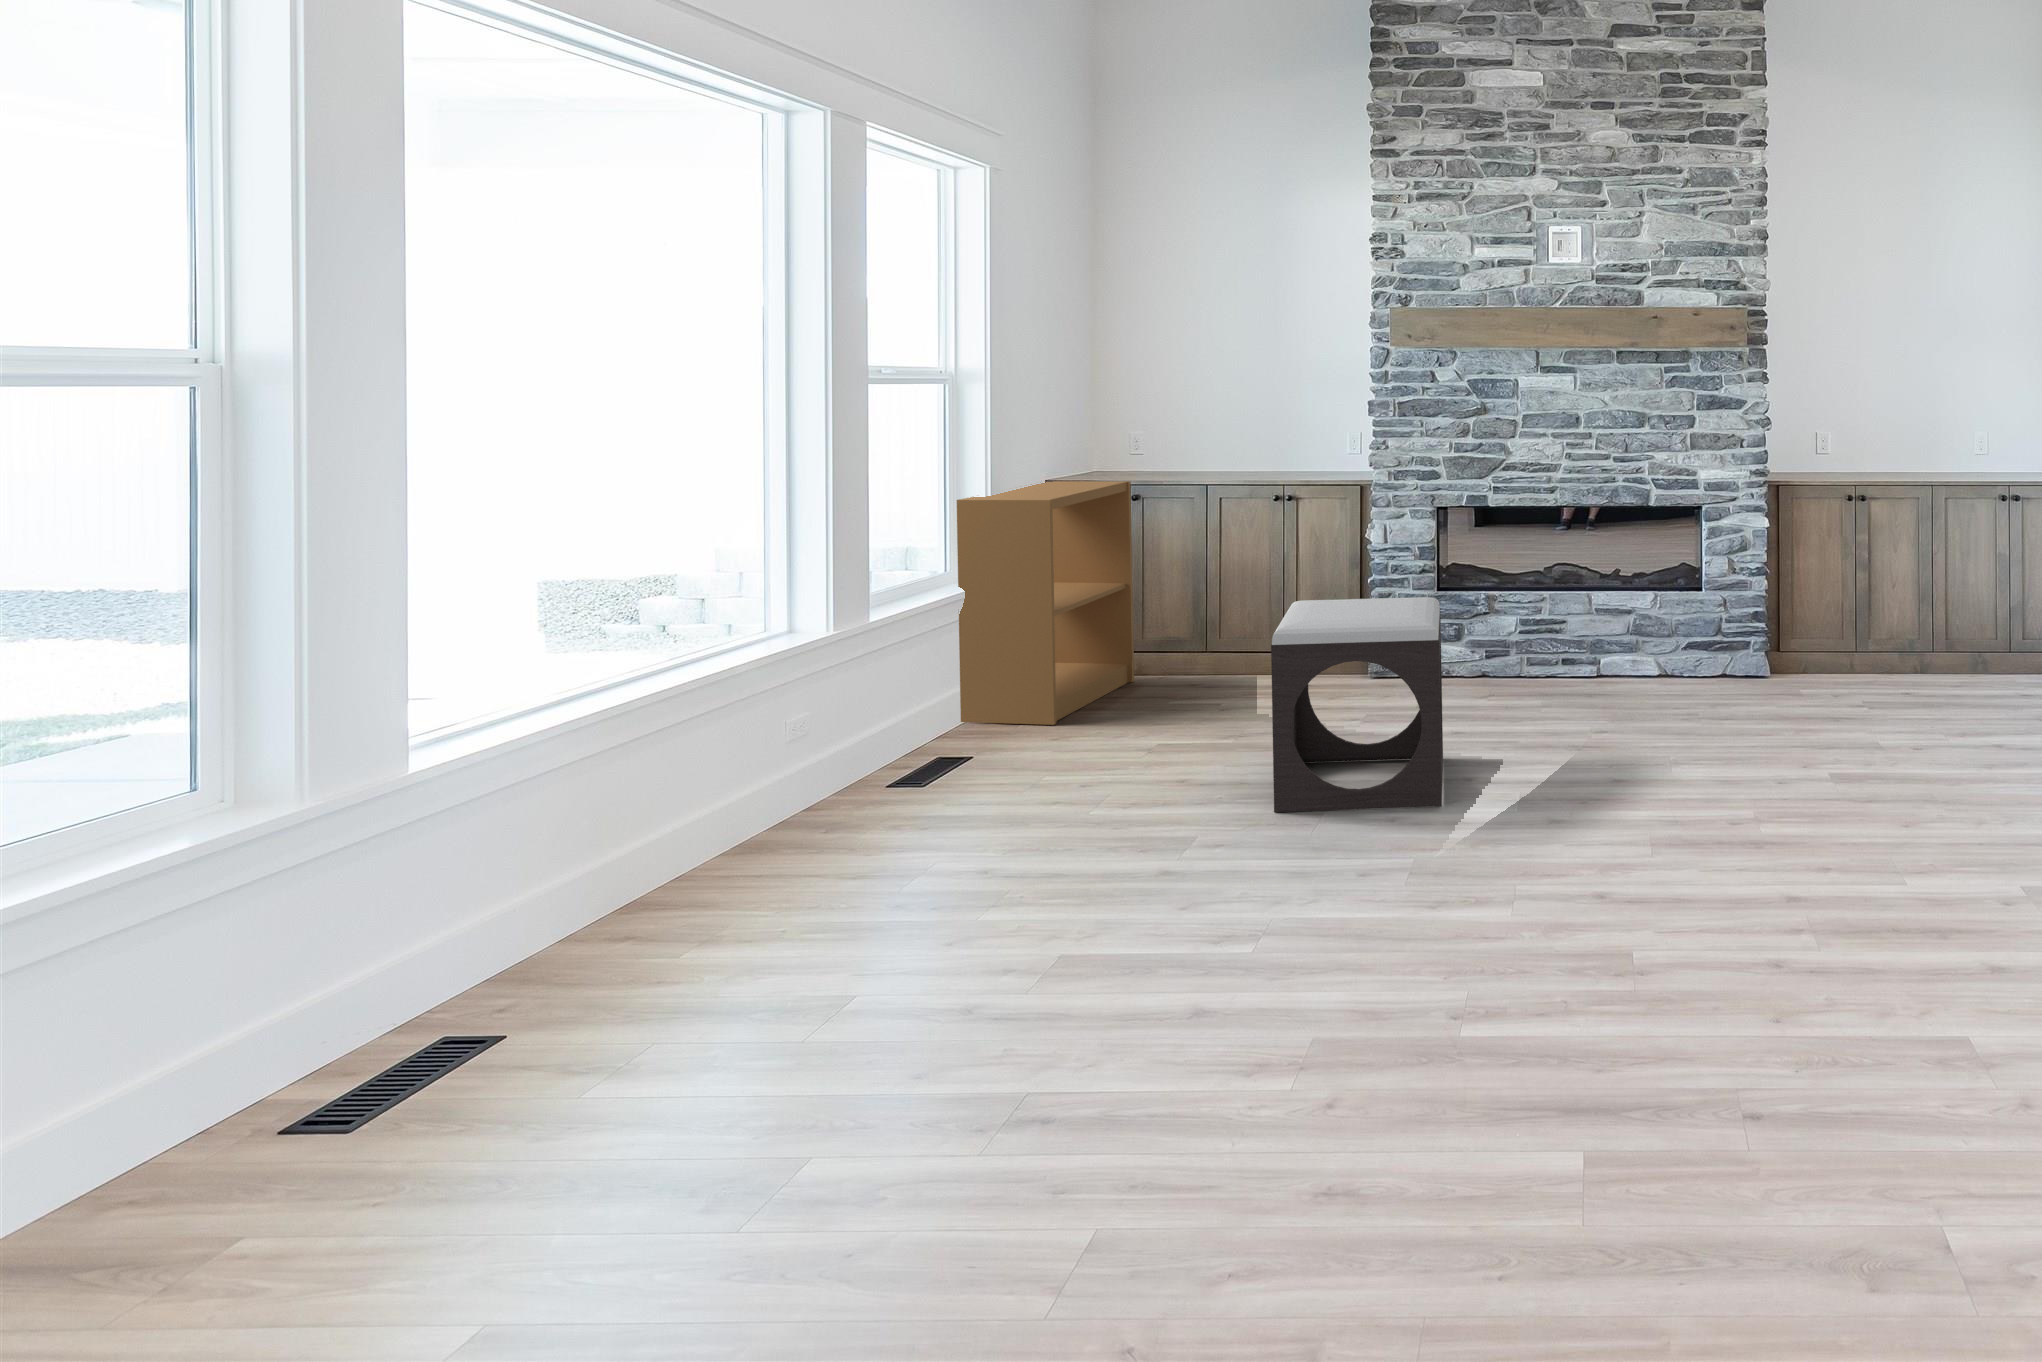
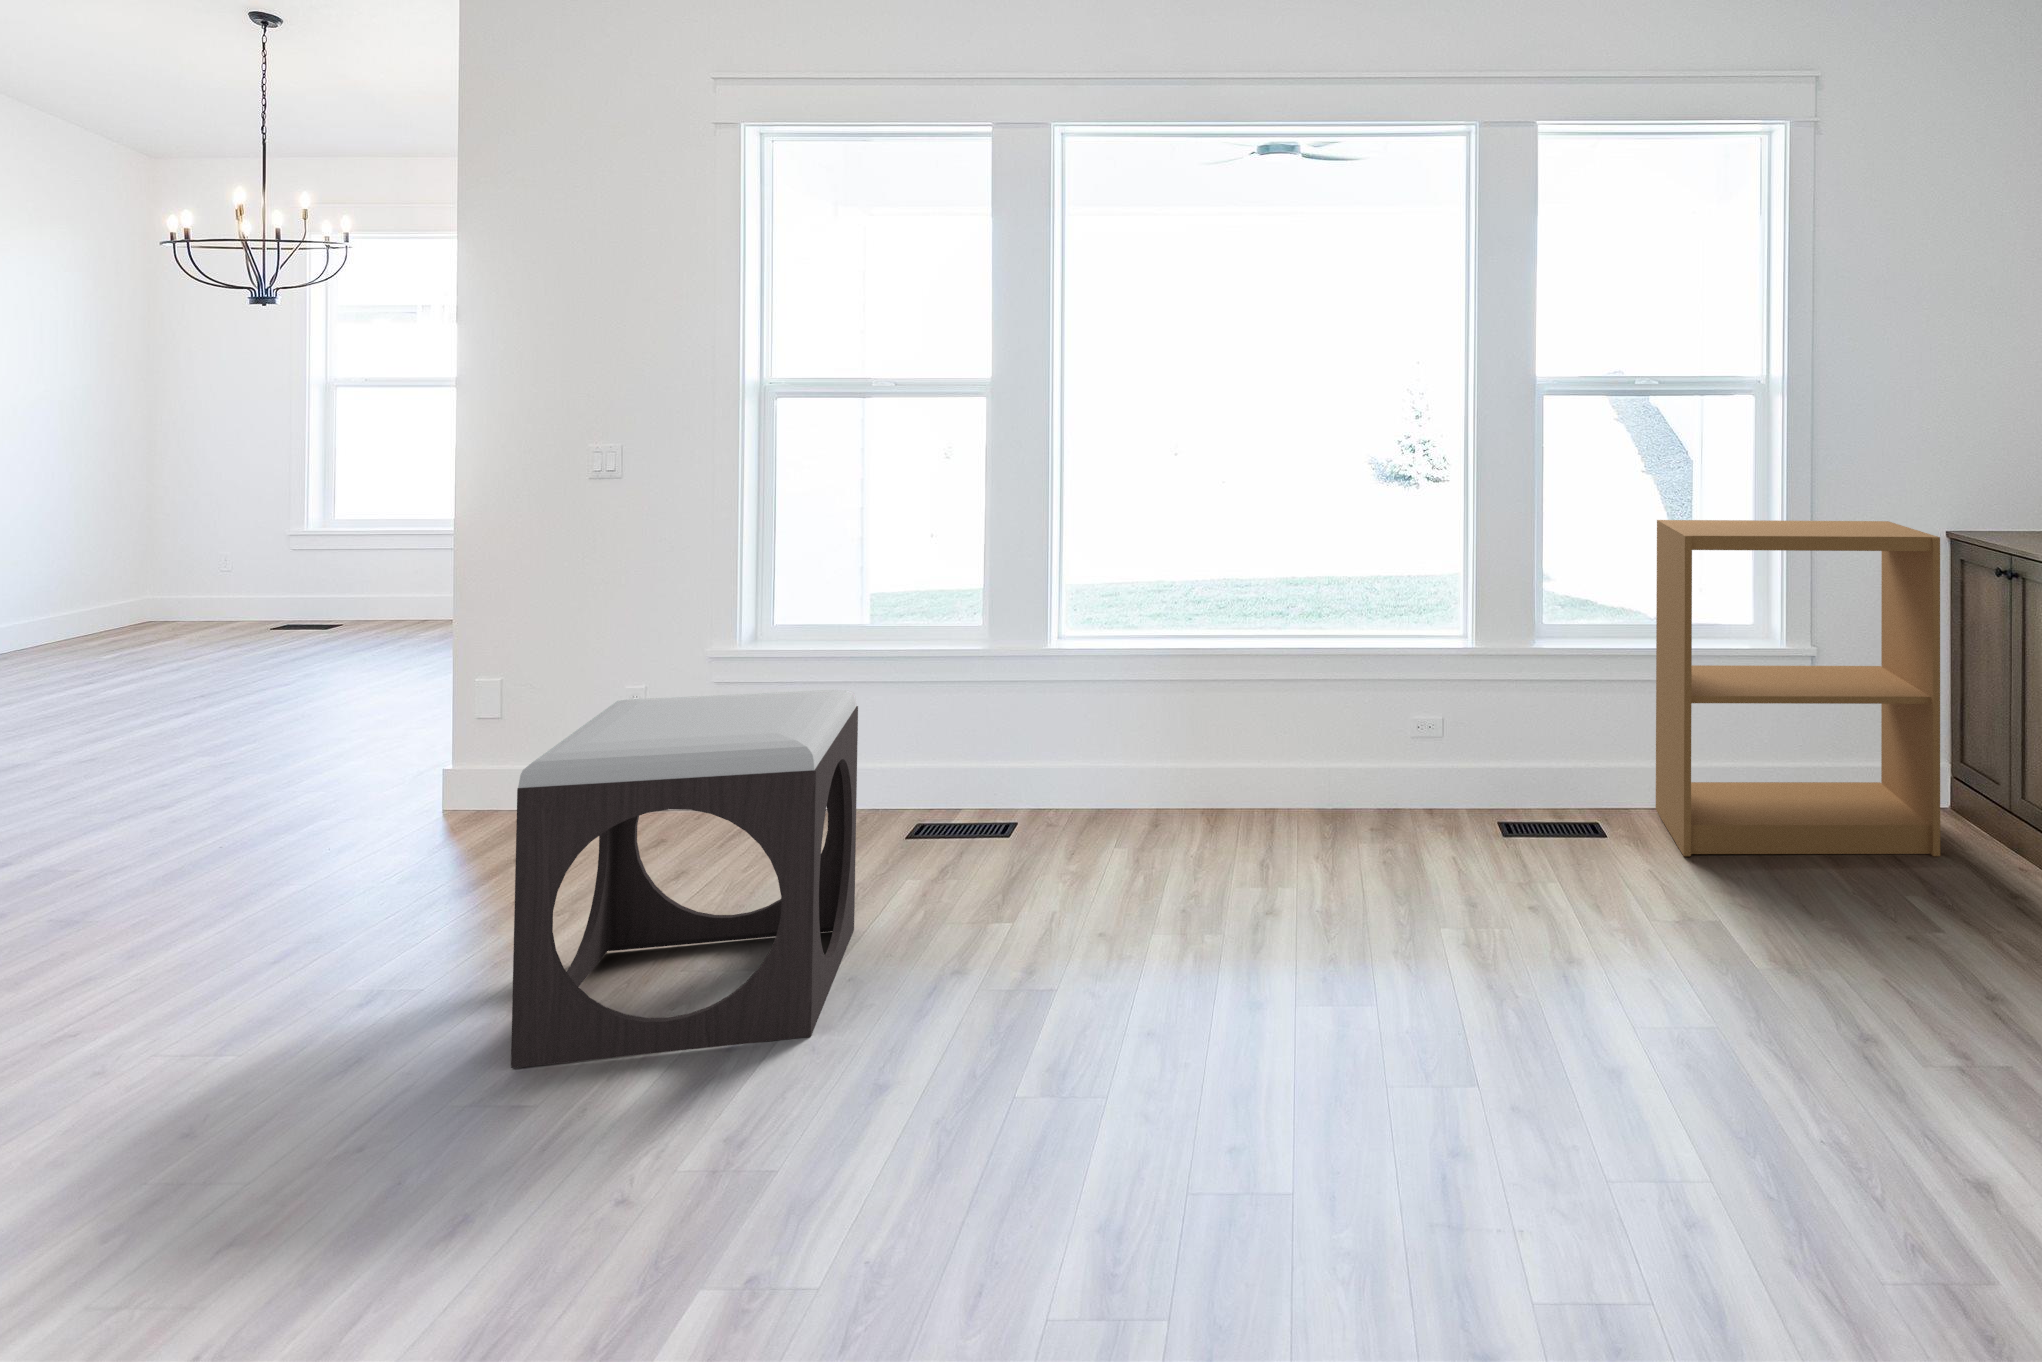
footstool: present [1271,597,1443,812] -> present [511,690,858,1068]

